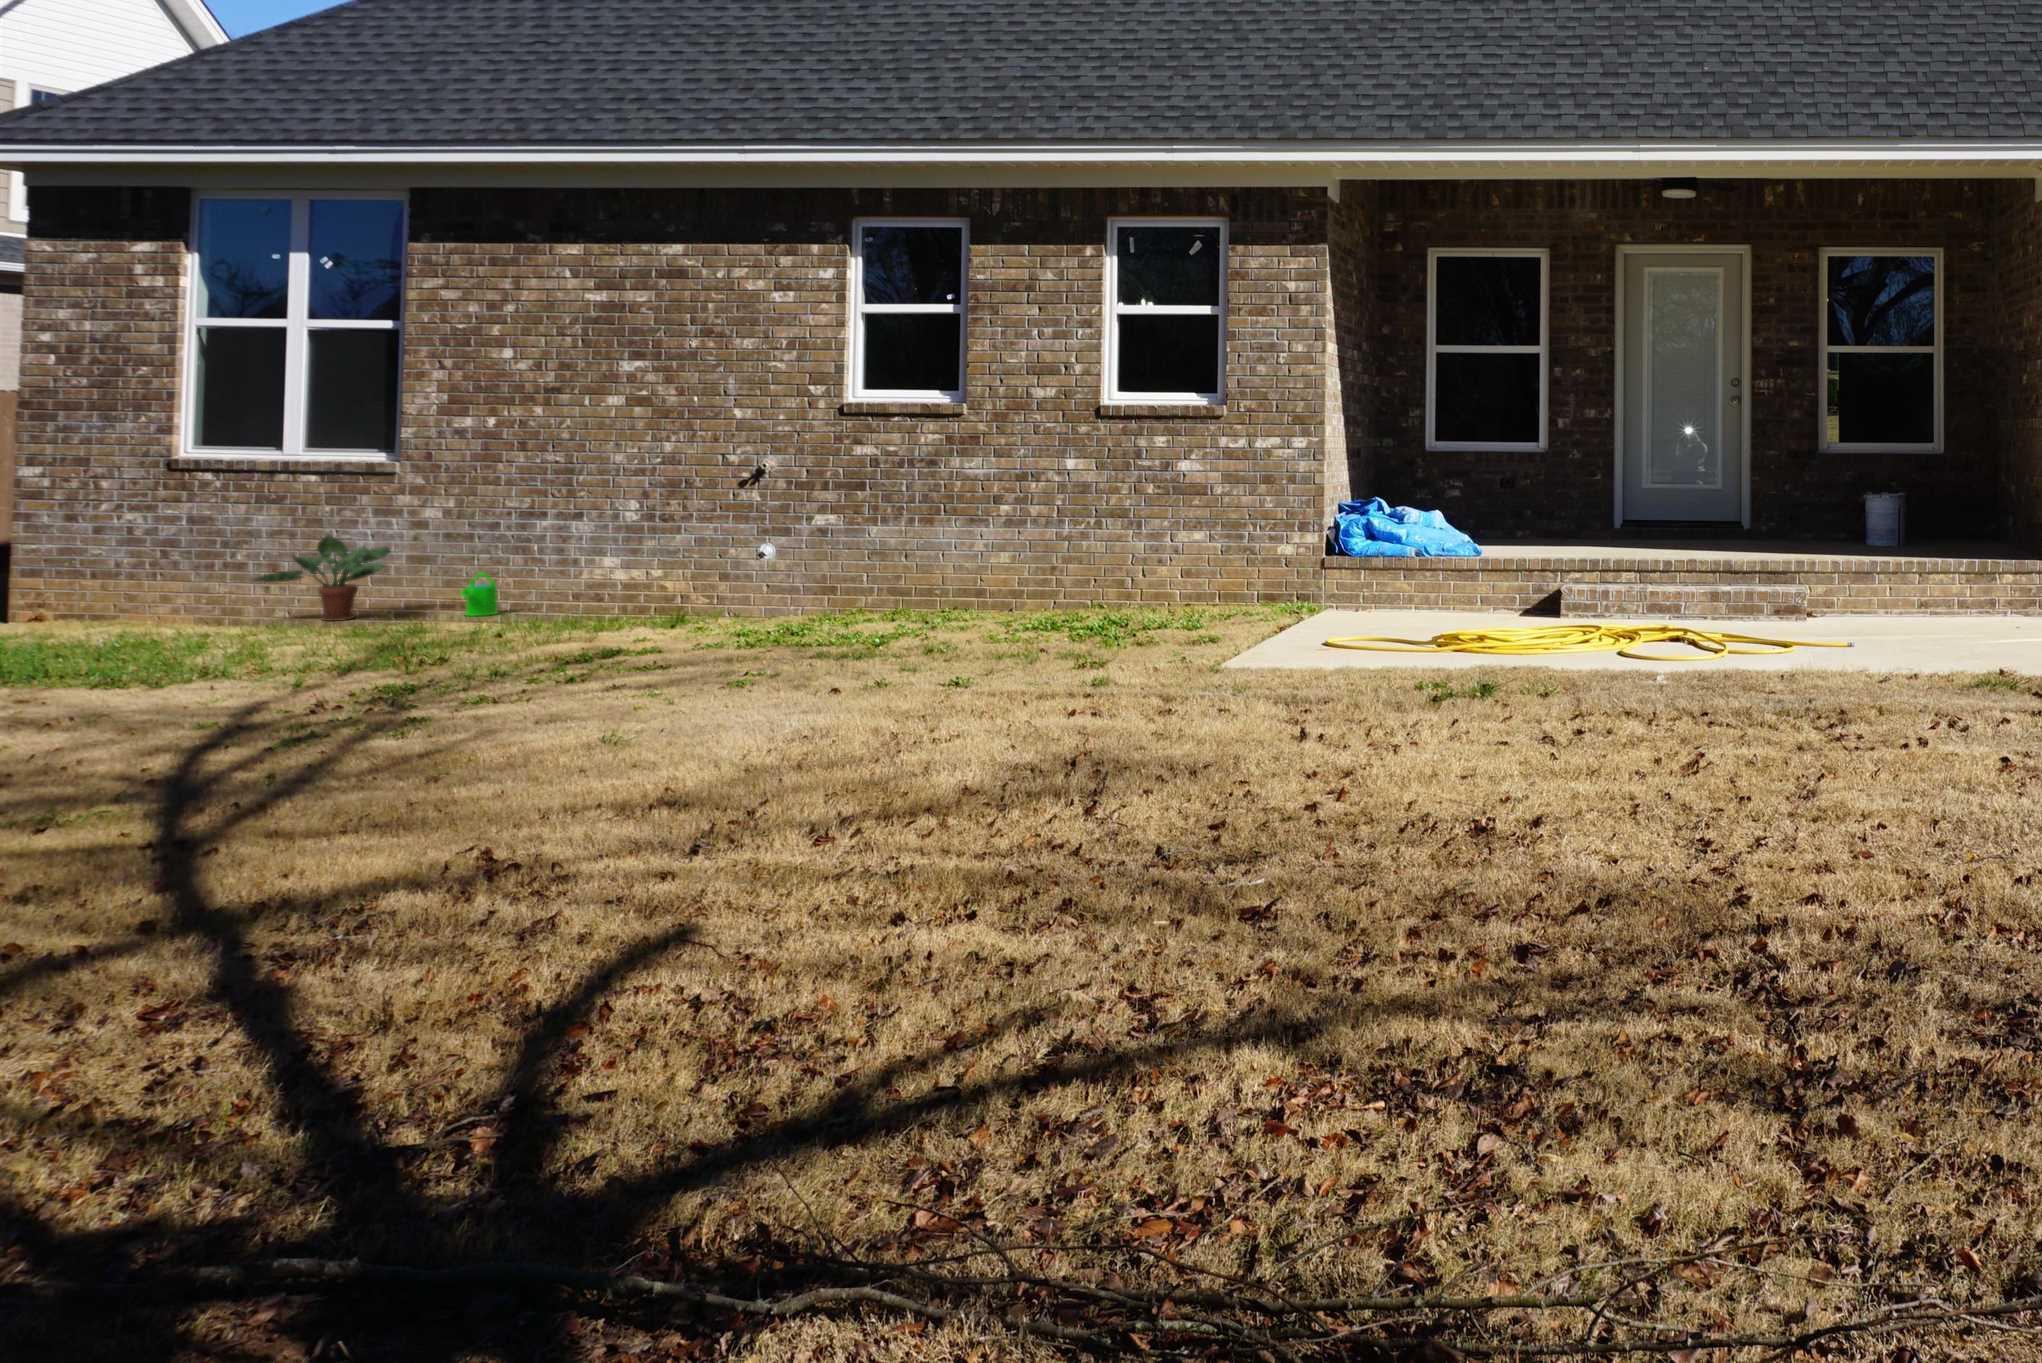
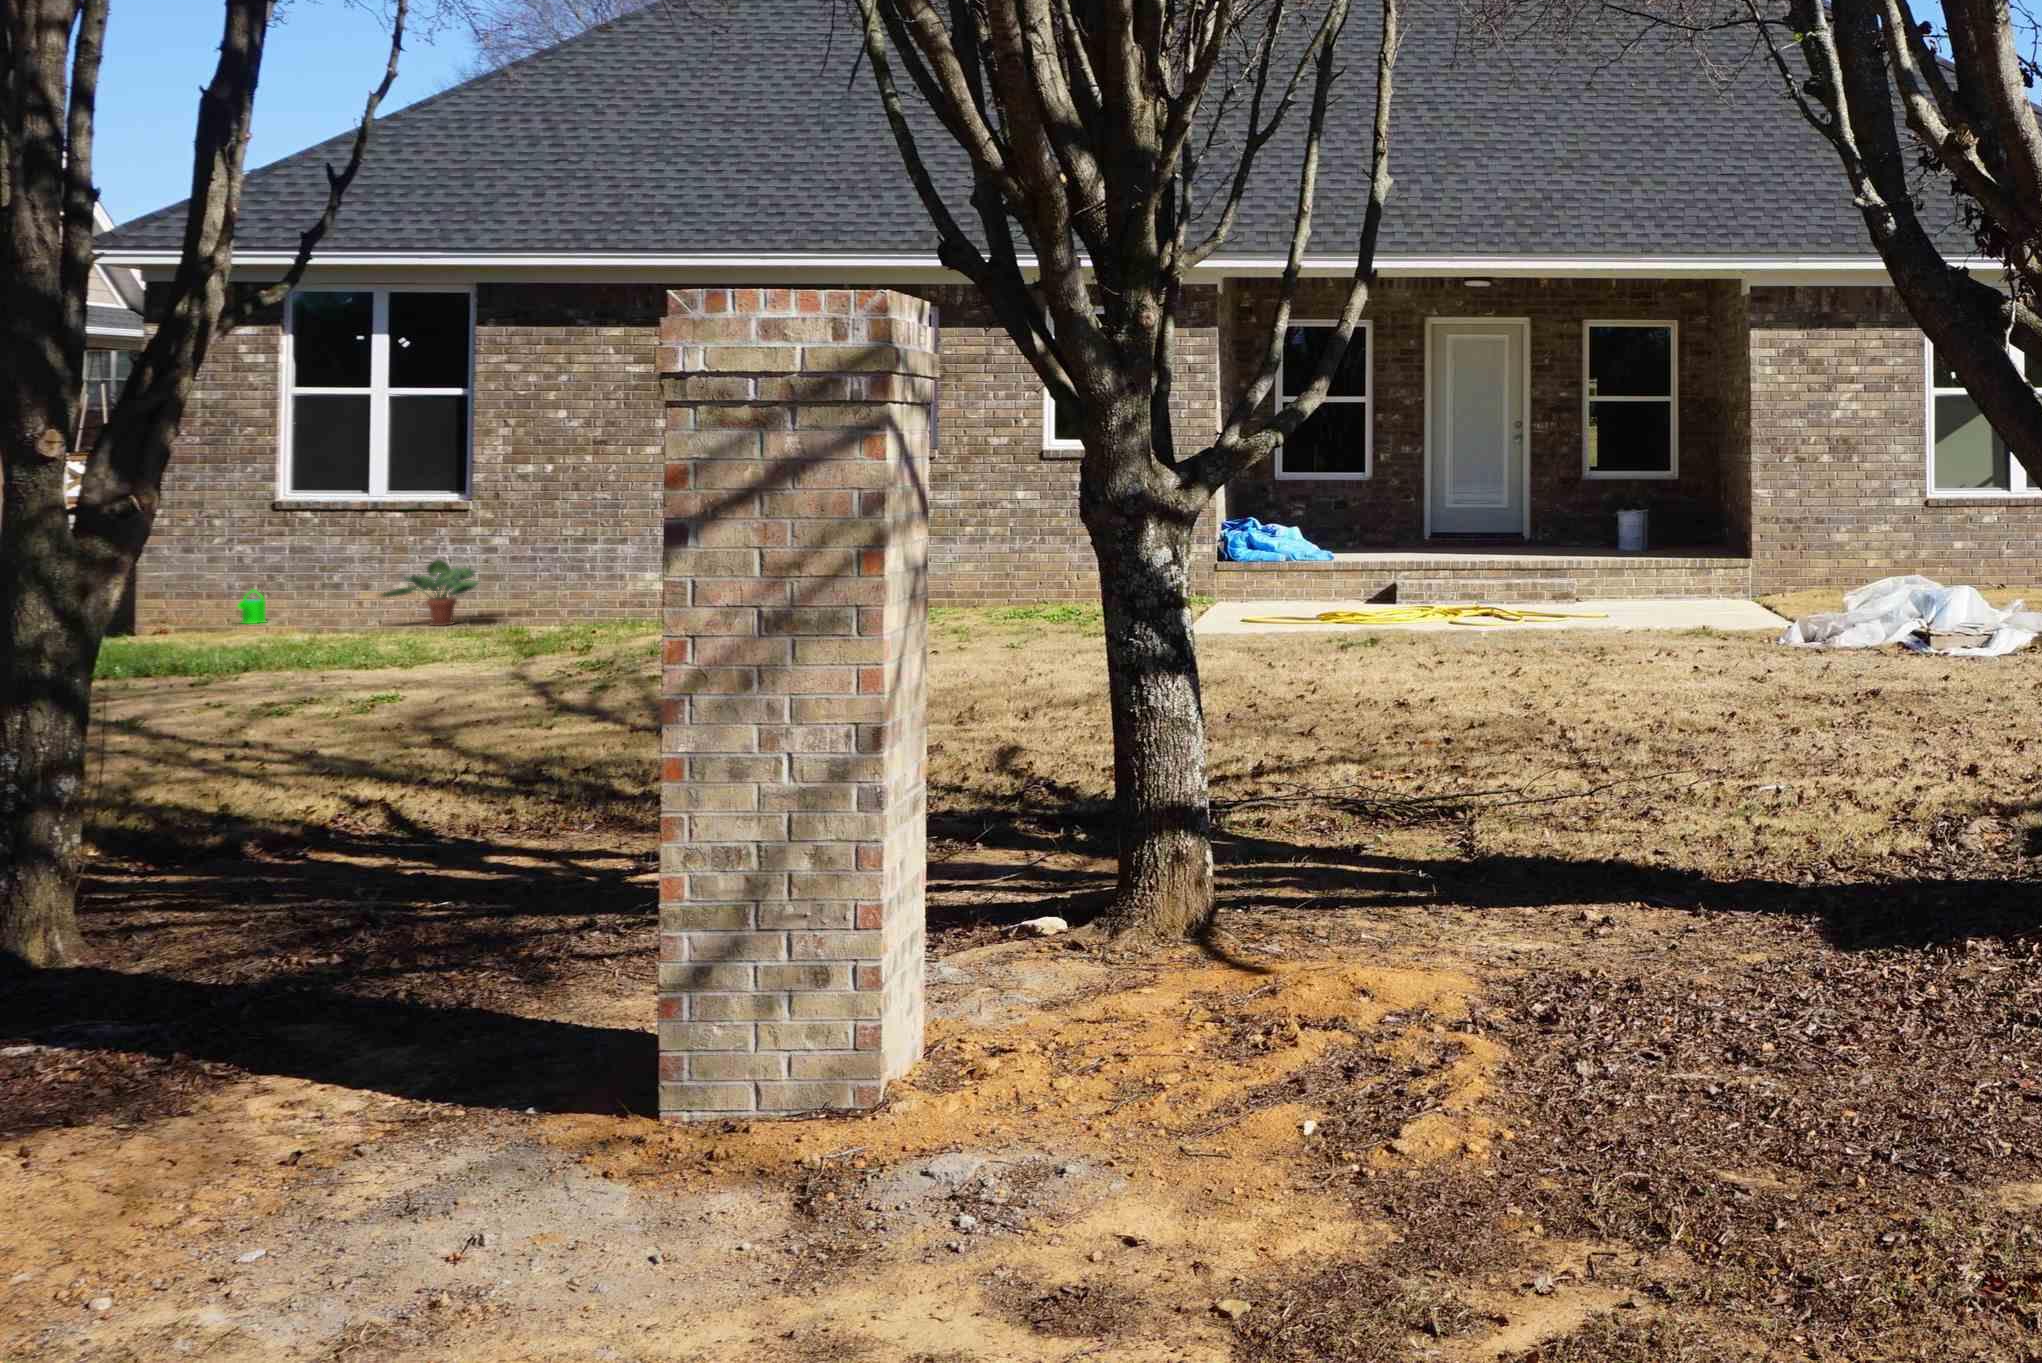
watering can: present [460,572,498,616] -> present [238,589,266,624]

